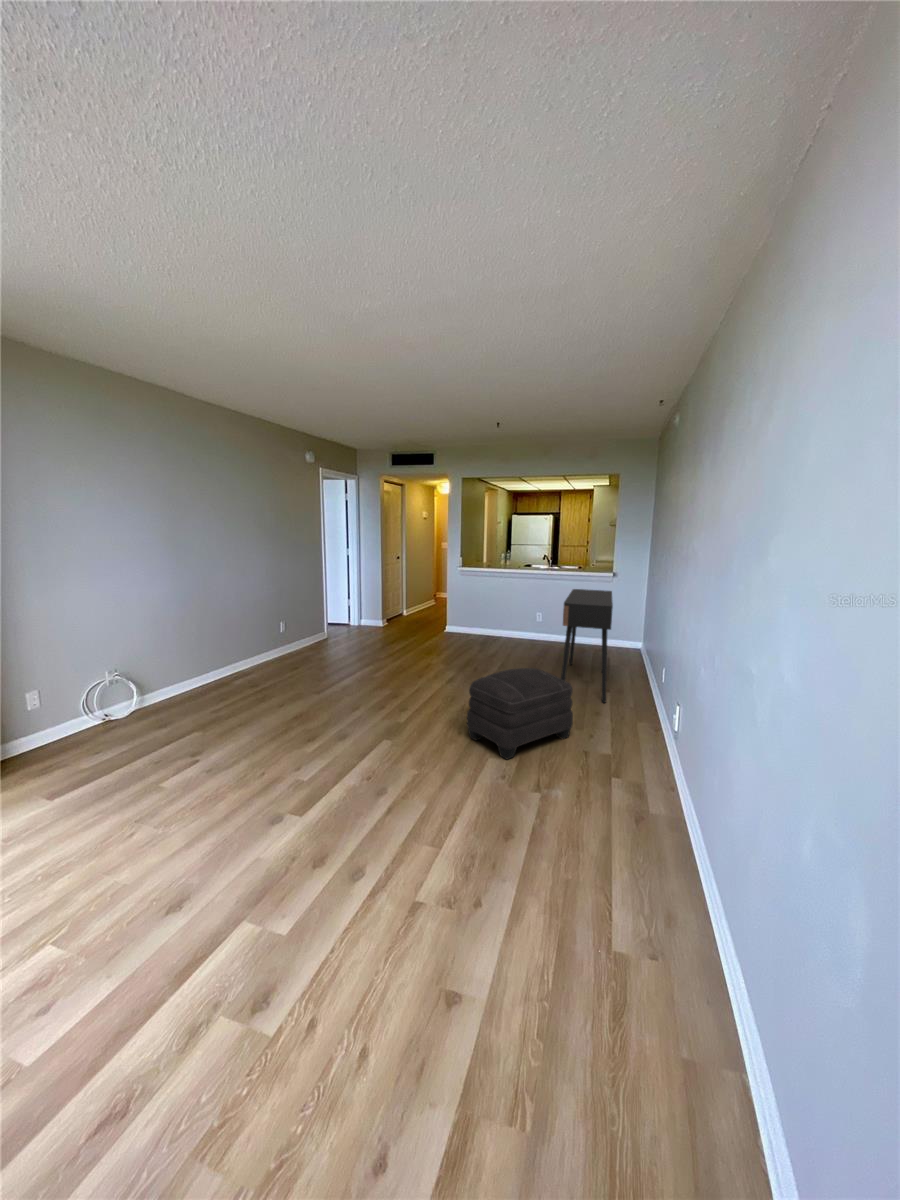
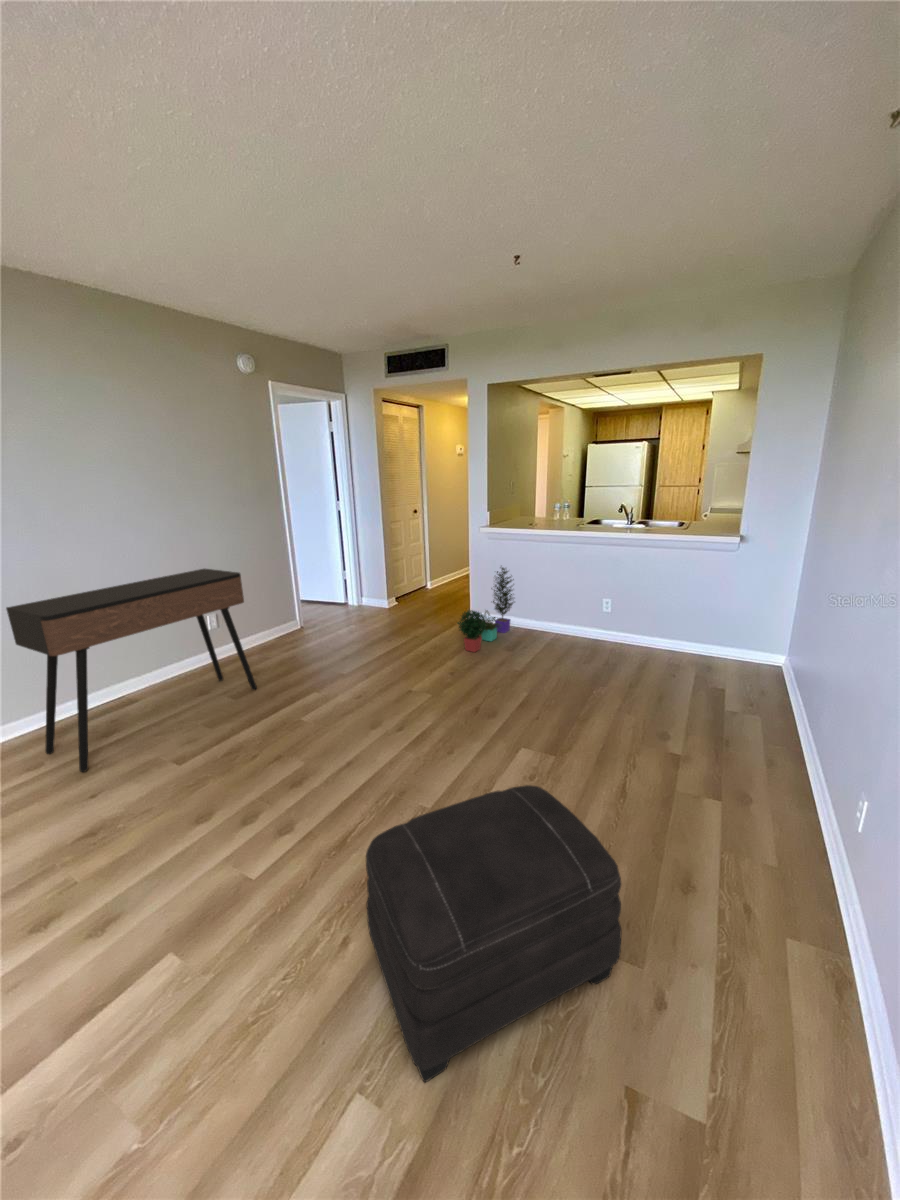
console table: present [561,589,613,703] -> present [6,569,257,772]
potted plant: none [447,593,482,647] -> present [457,568,514,652]

